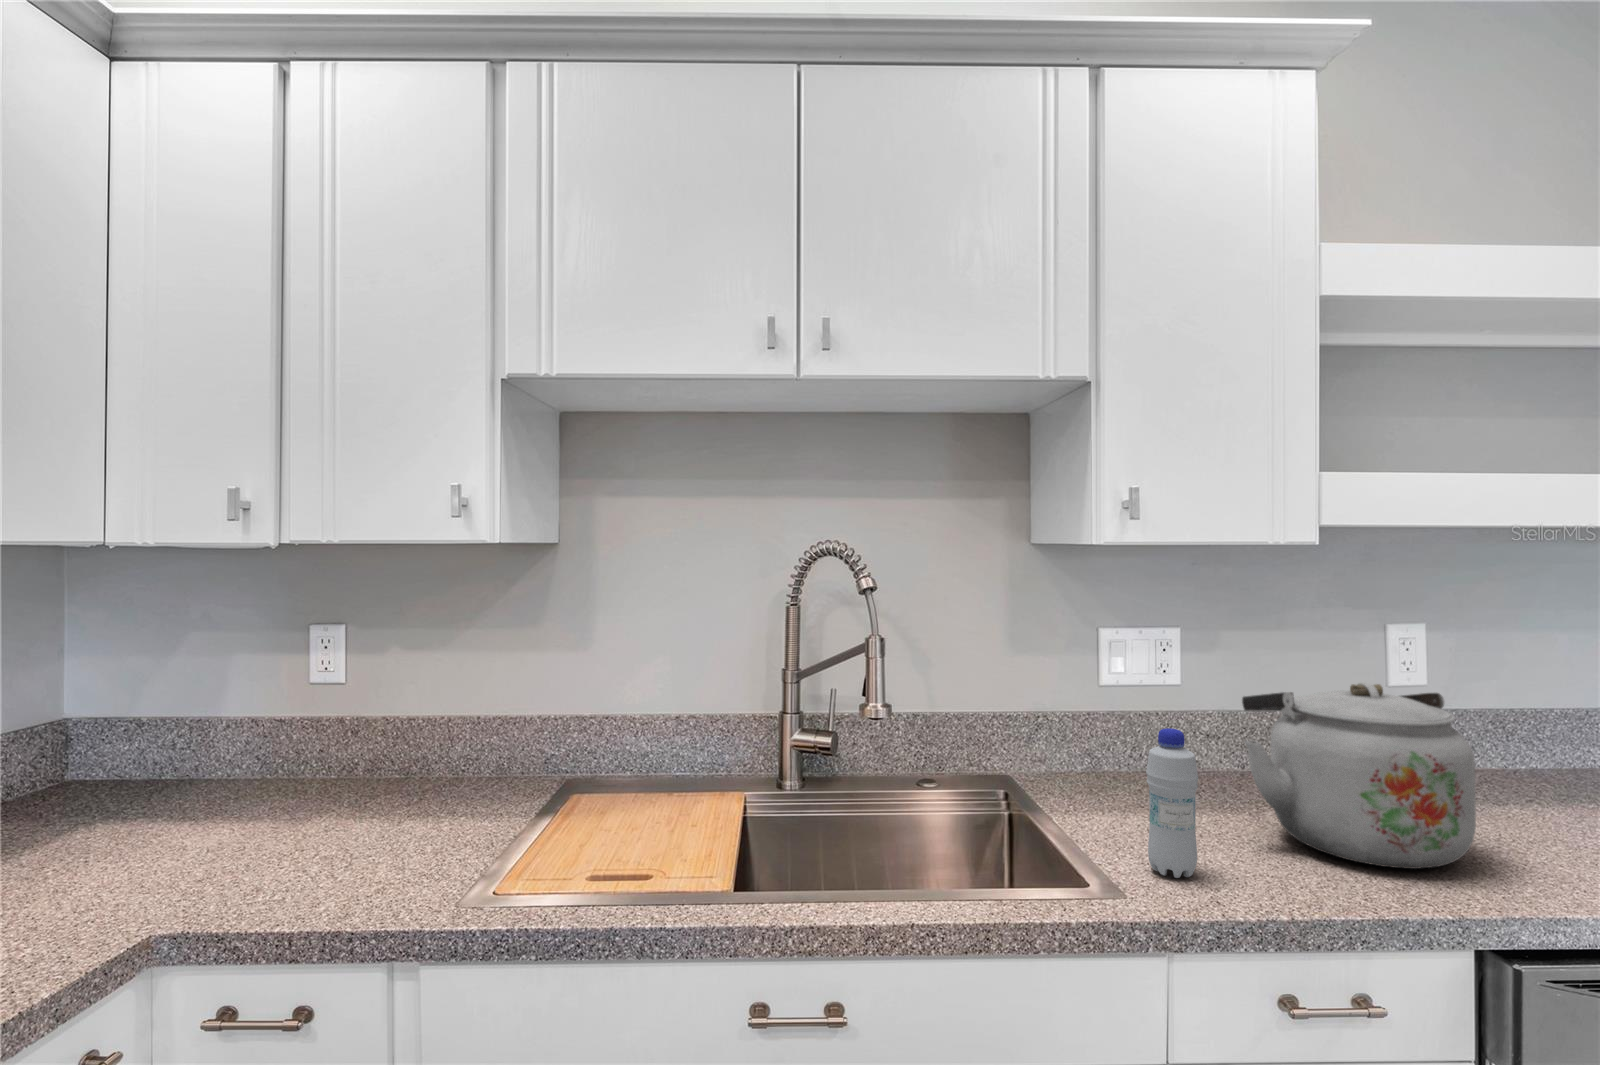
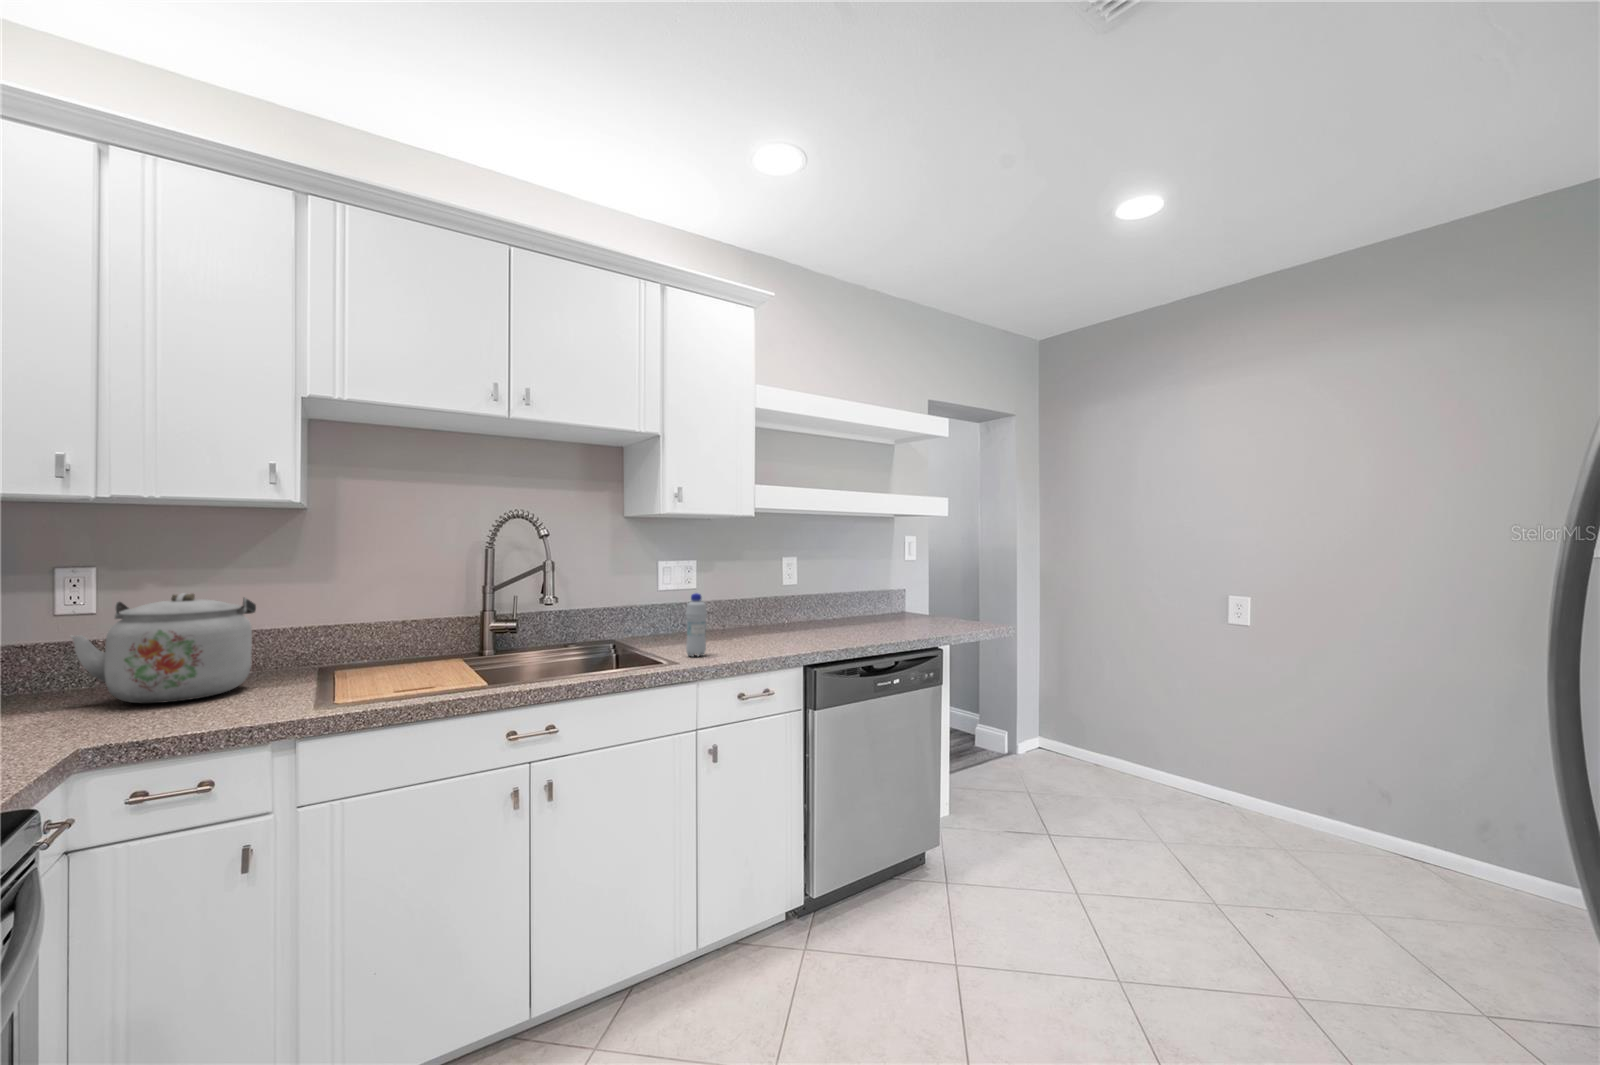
kettle: present [1242,682,1476,869] -> present [71,593,256,703]

